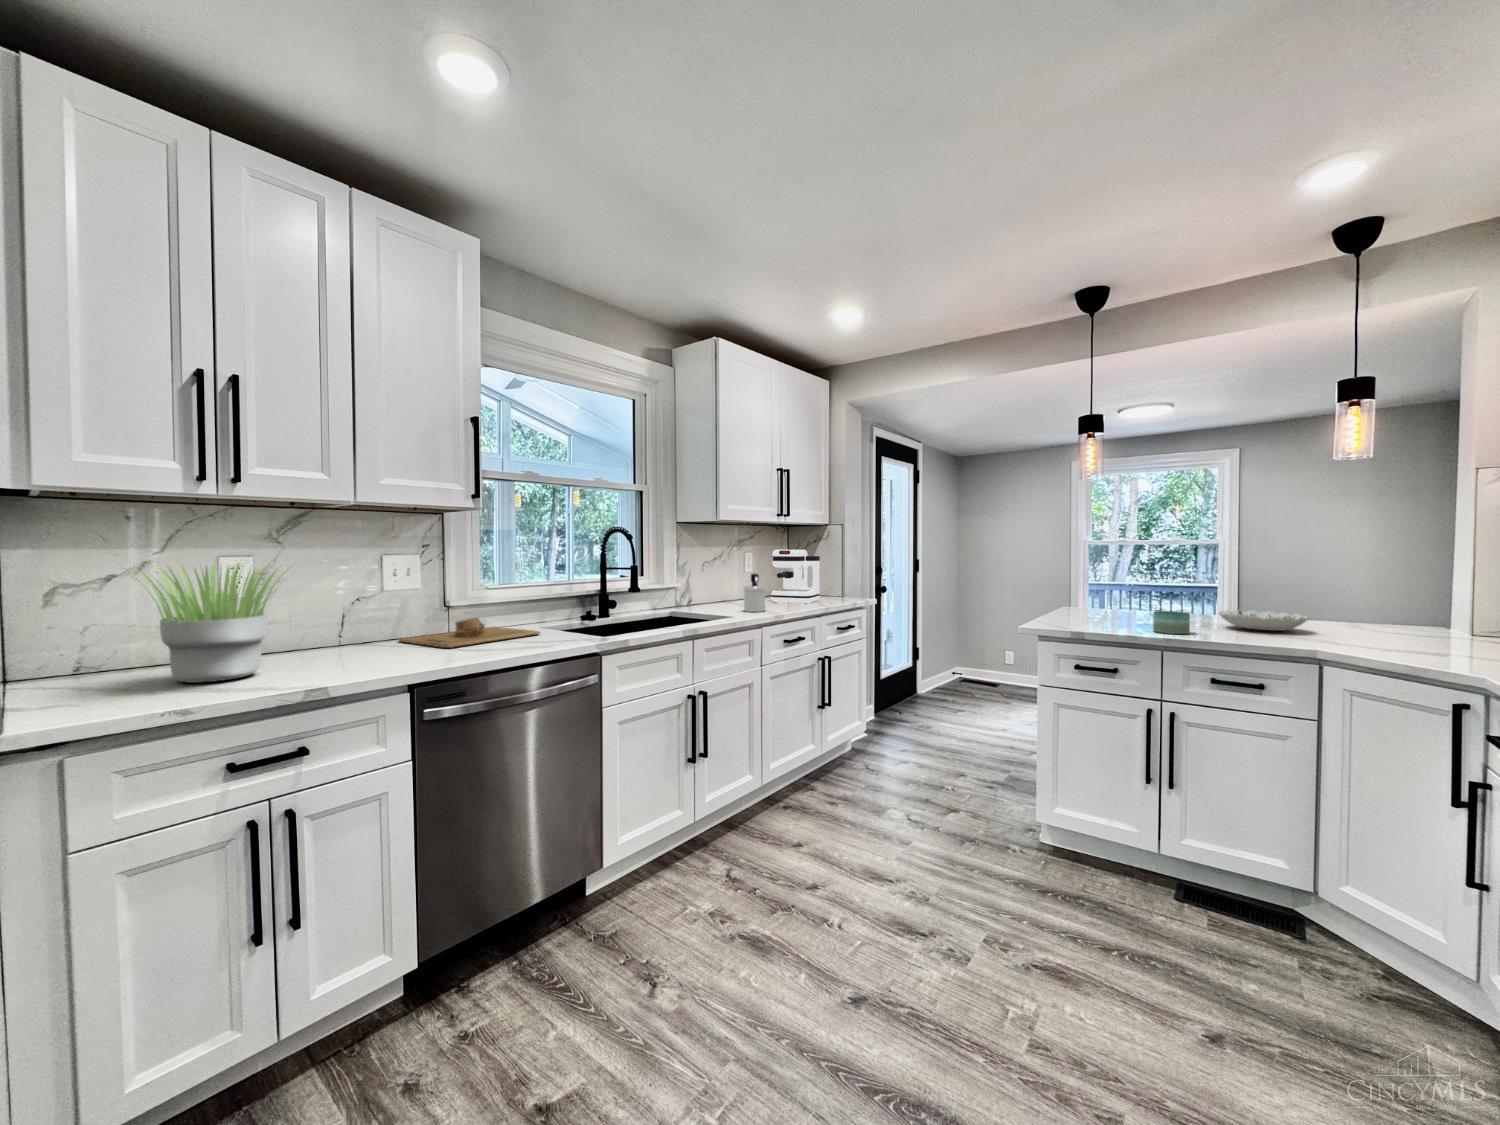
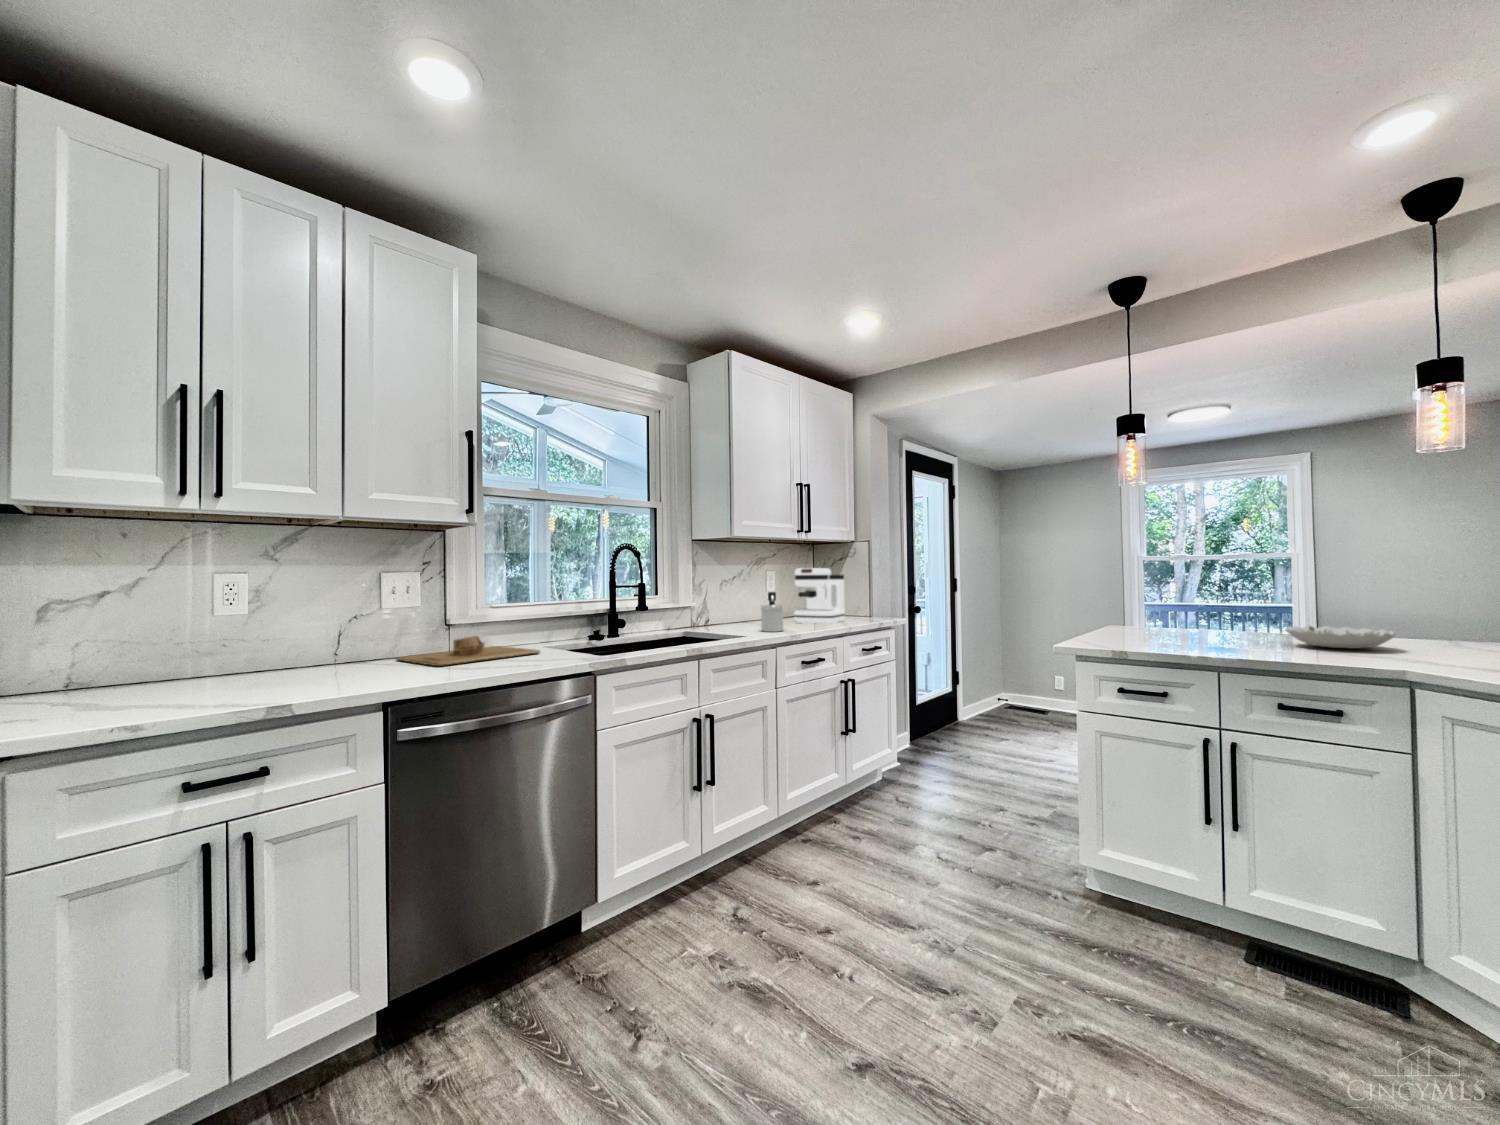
potted plant: present [134,563,292,683] -> none [89,575,279,698]
candle: present [1153,611,1190,634] -> none [1207,627,1251,653]

